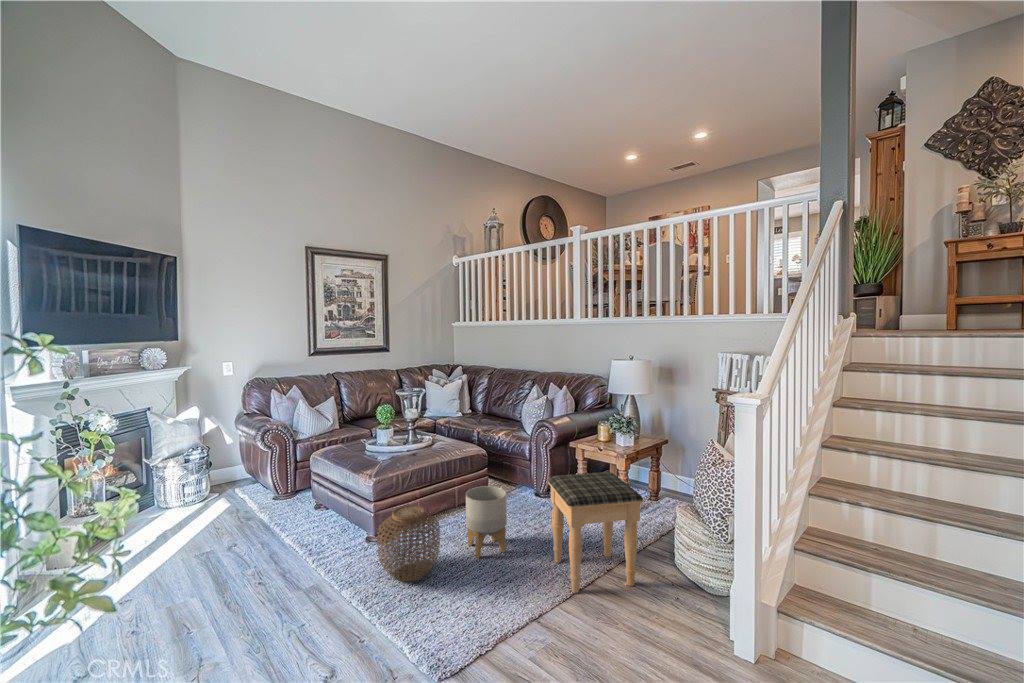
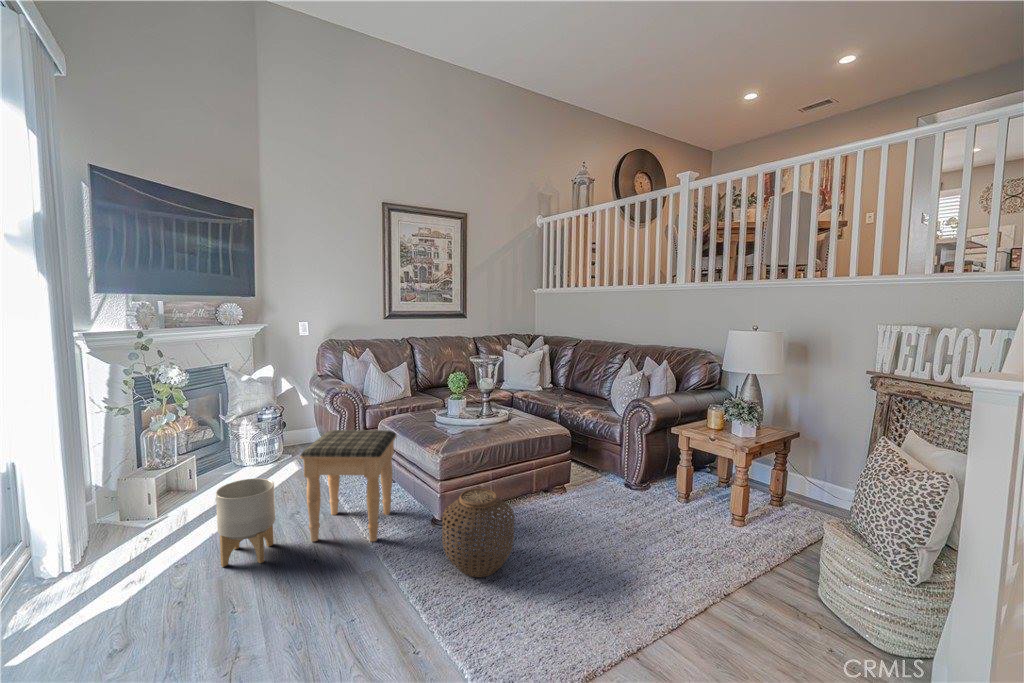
footstool: present [548,472,643,593] -> present [300,430,396,542]
planter: present [466,486,507,558] -> present [216,478,275,567]

